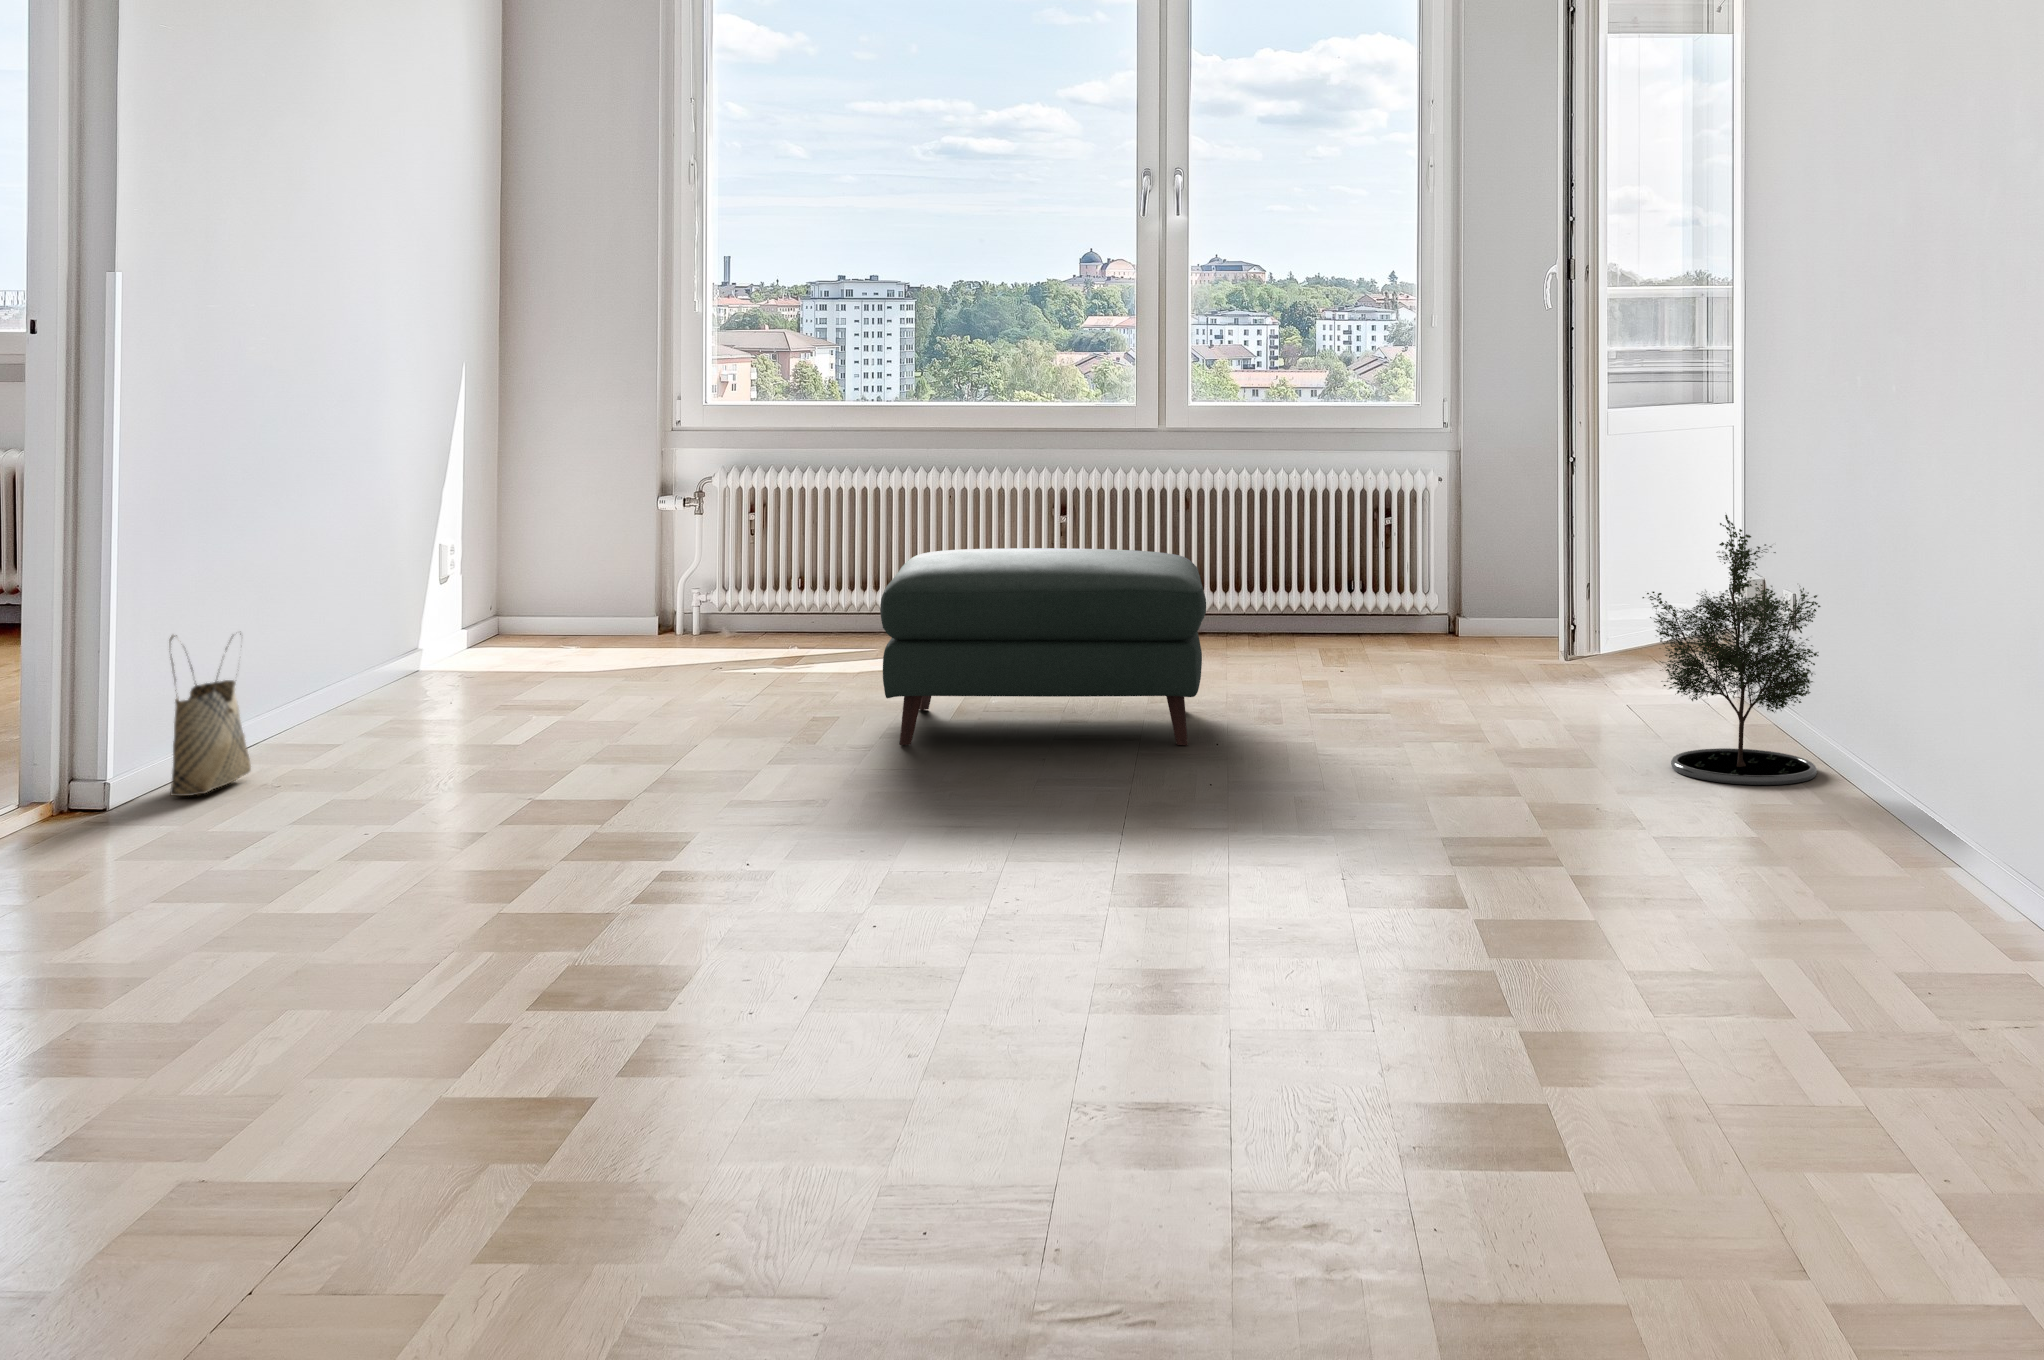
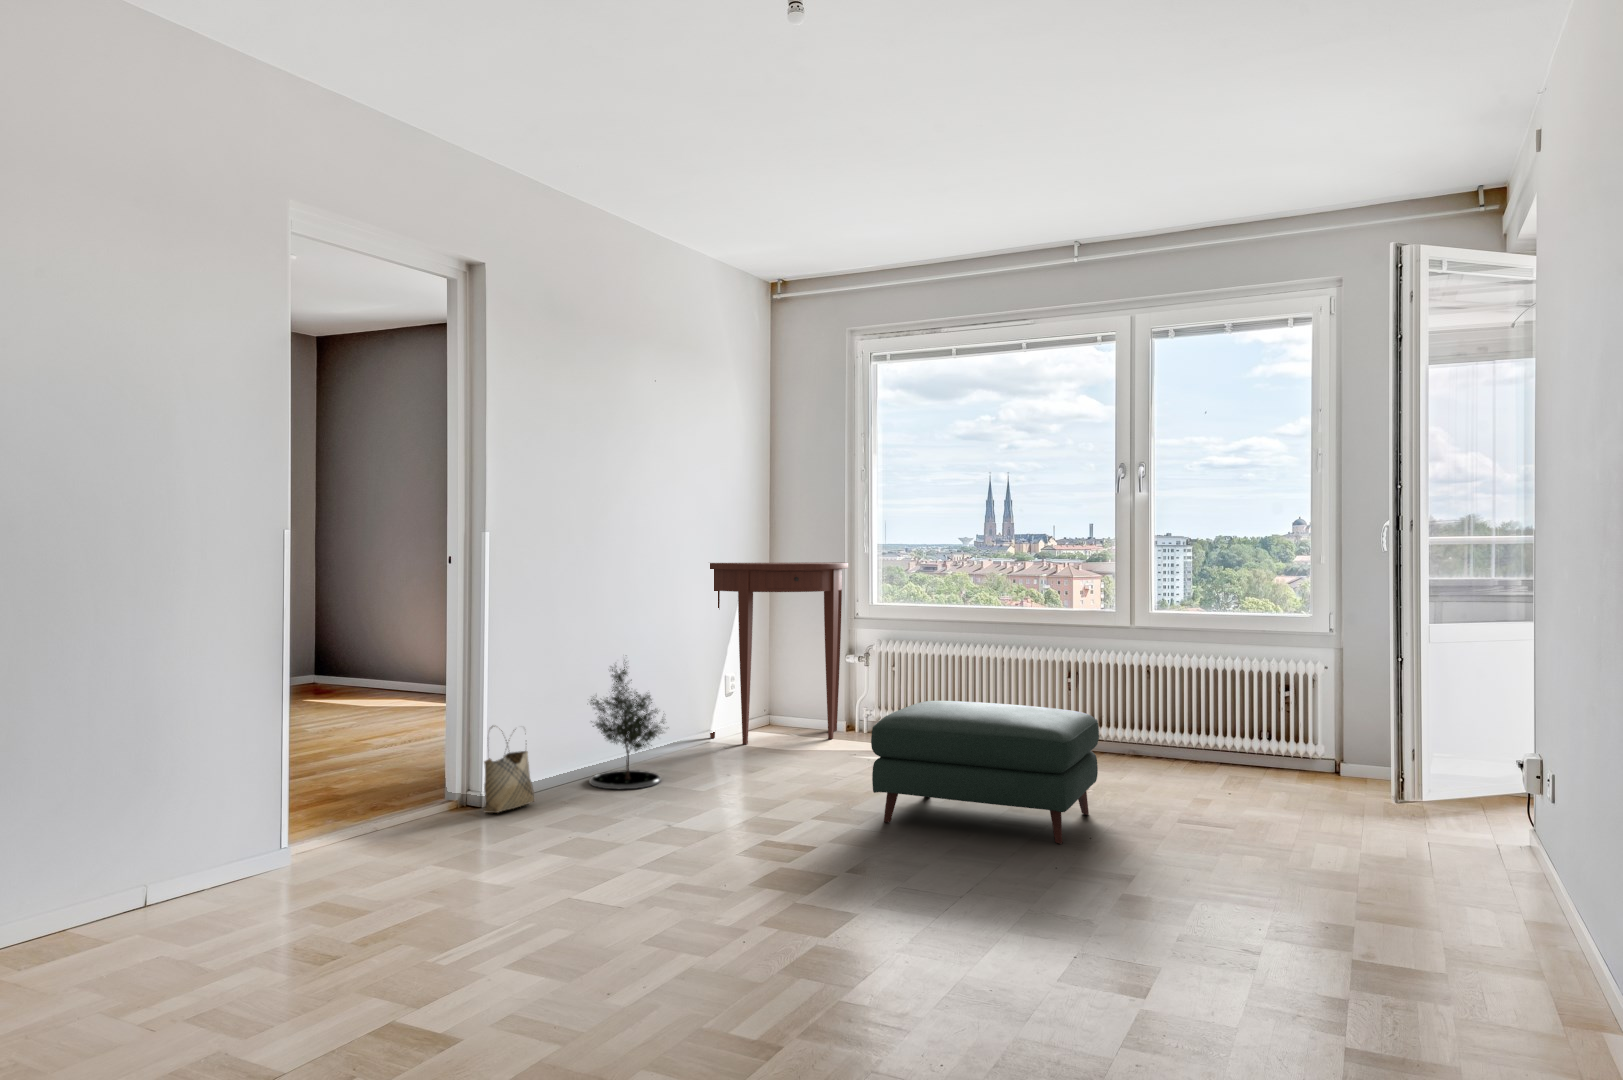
console table: none [402,330,674,665] -> present [710,562,848,744]
potted tree: present [1642,515,1821,785] -> present [589,662,664,789]

